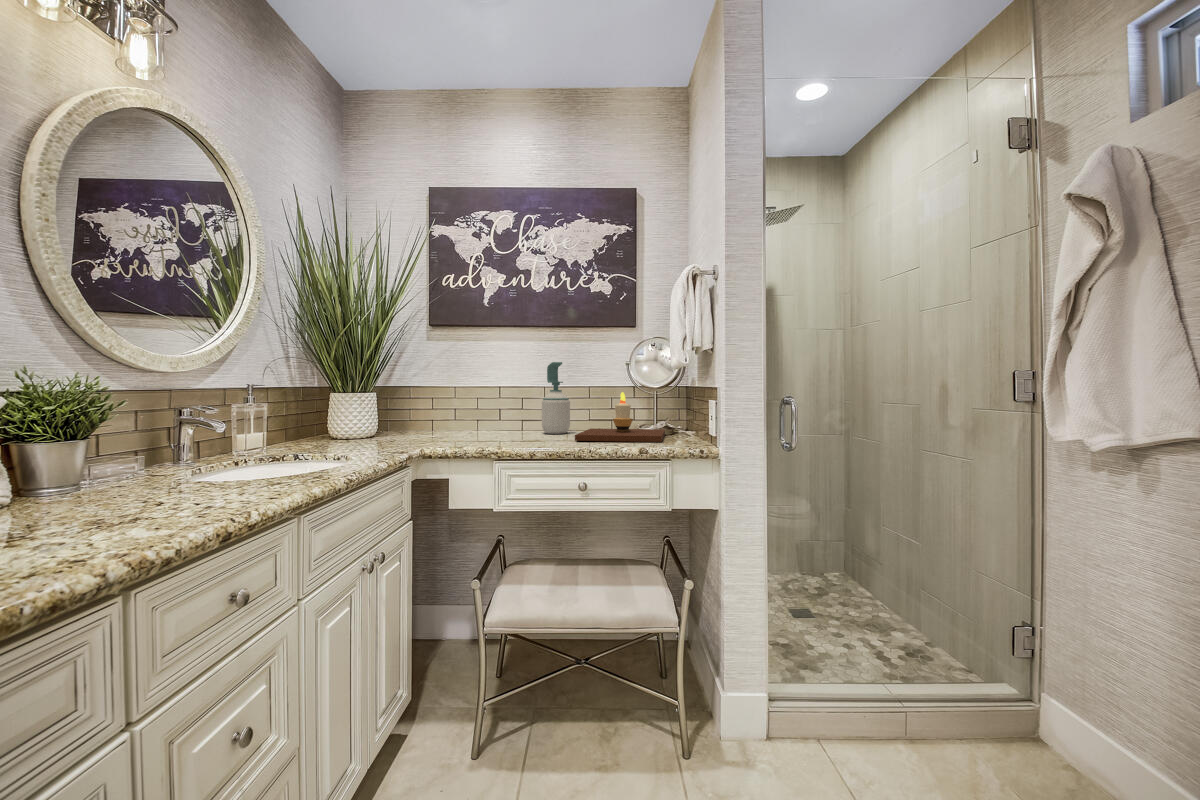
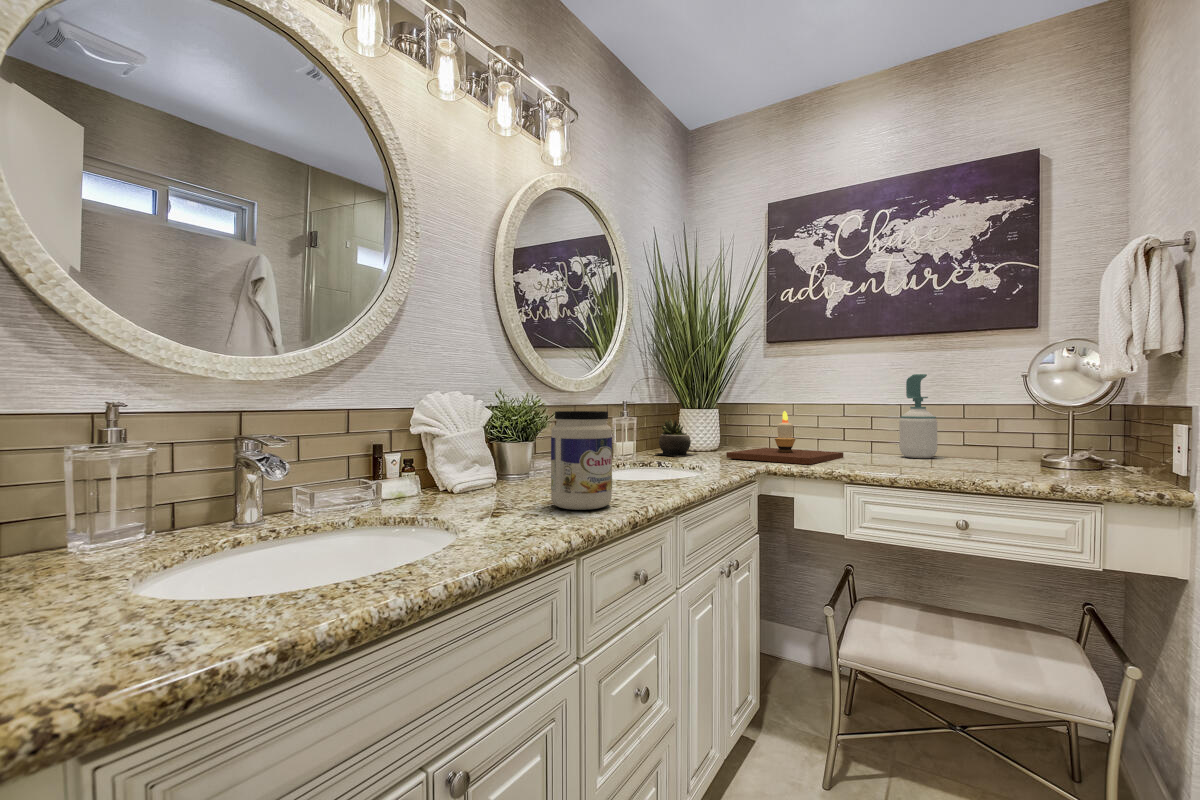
candle: present [575,392,665,442] -> present [726,411,843,464]
jar: none [89,395,199,528] -> present [551,411,612,510]
succulent plant: none [293,404,351,446] -> present [657,419,695,457]

